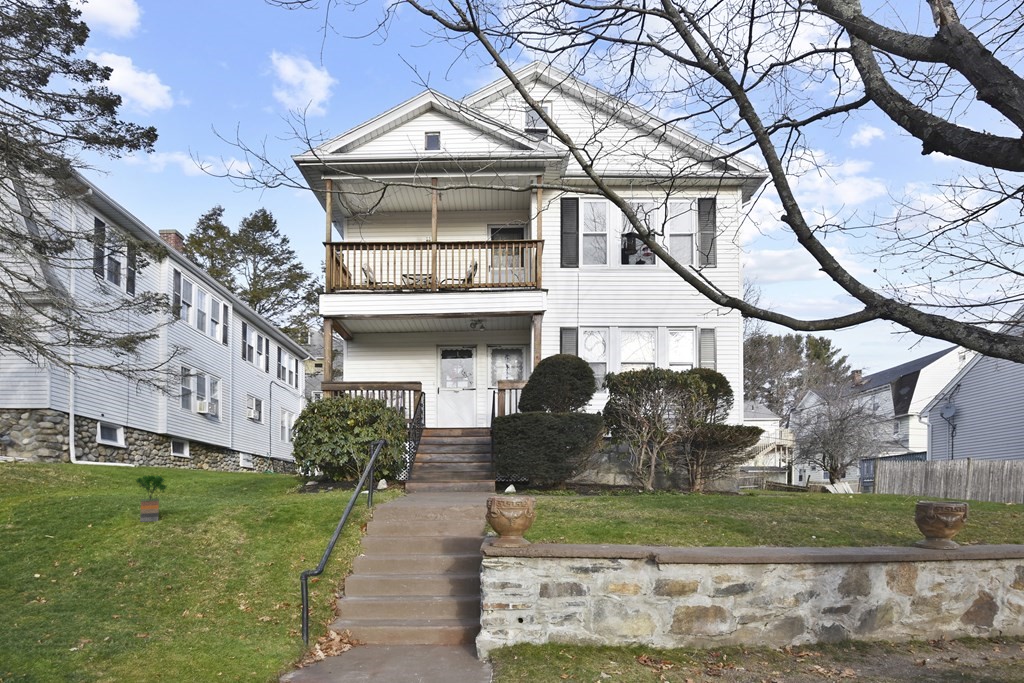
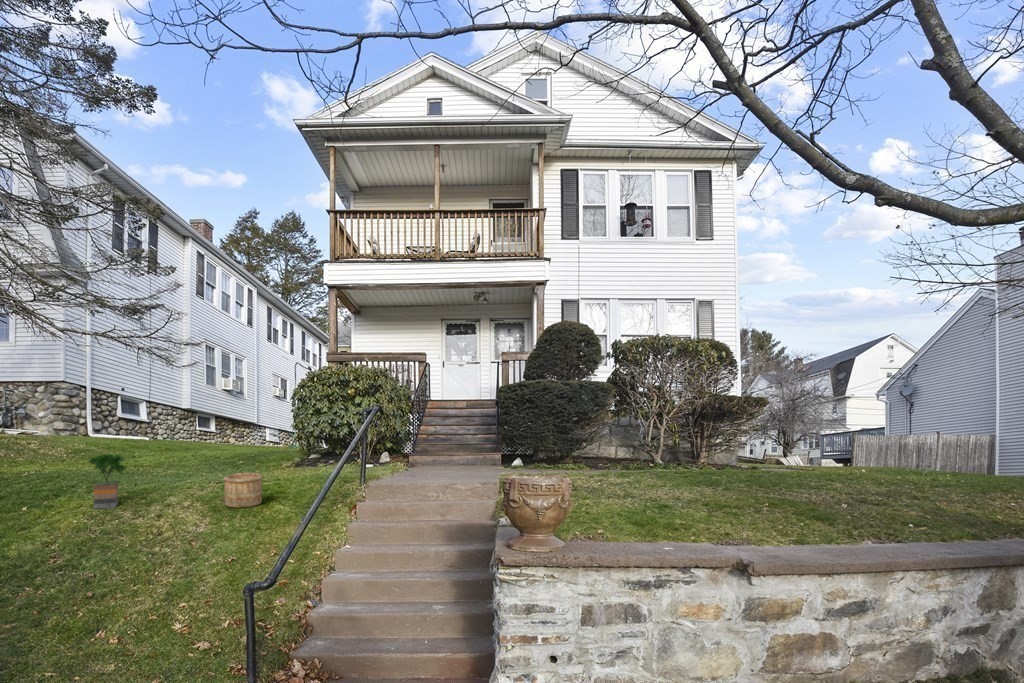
wooden bucket: none [251,492,284,522] -> present [223,473,263,508]

